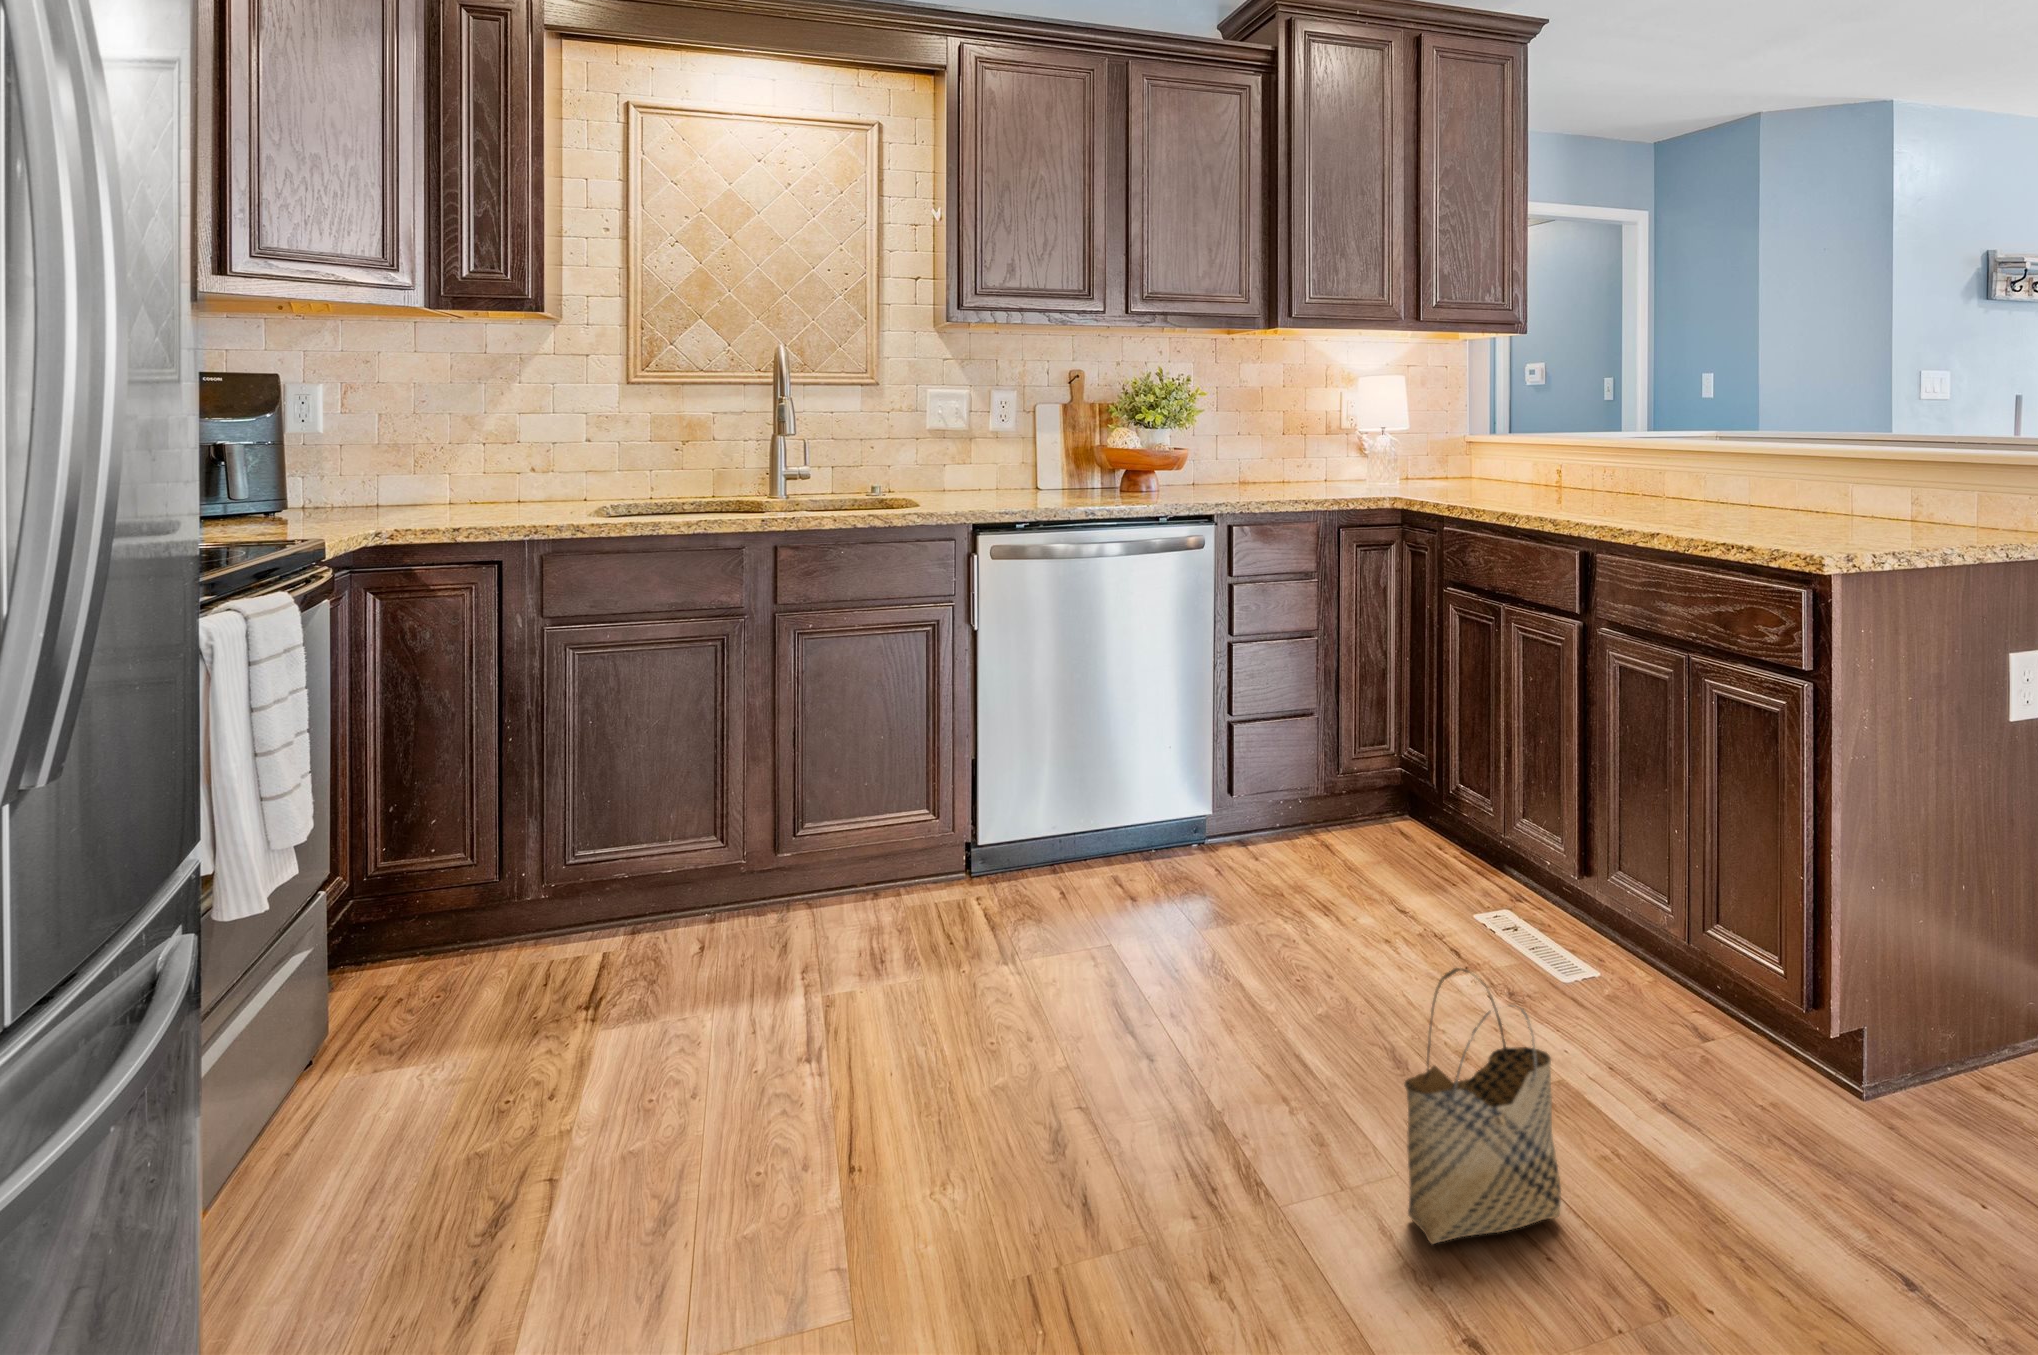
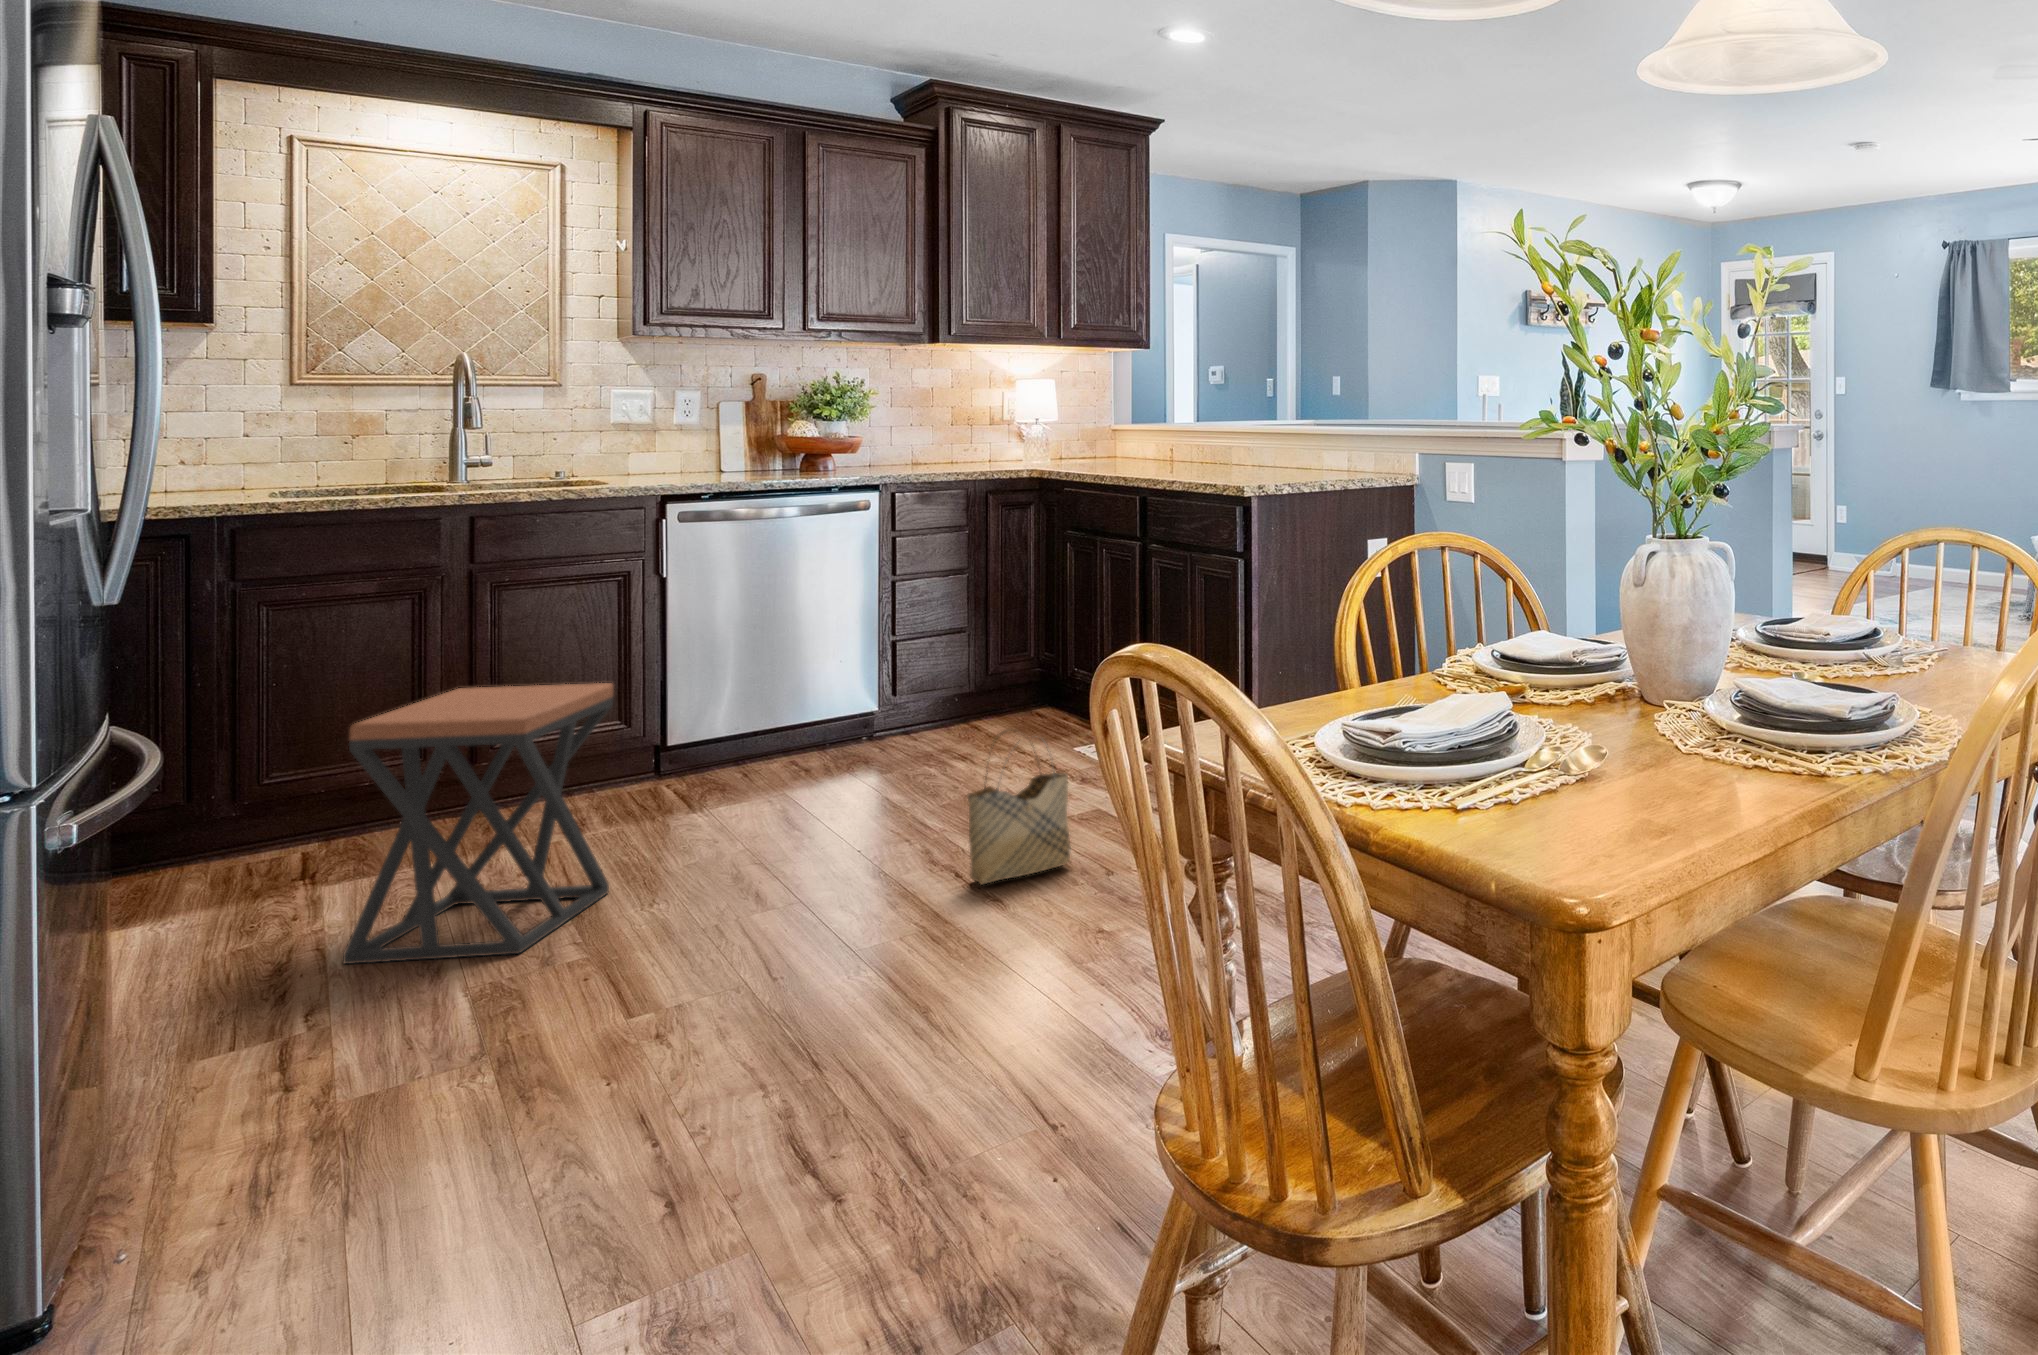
stool: none [608,802,923,1244] -> present [343,683,613,964]

